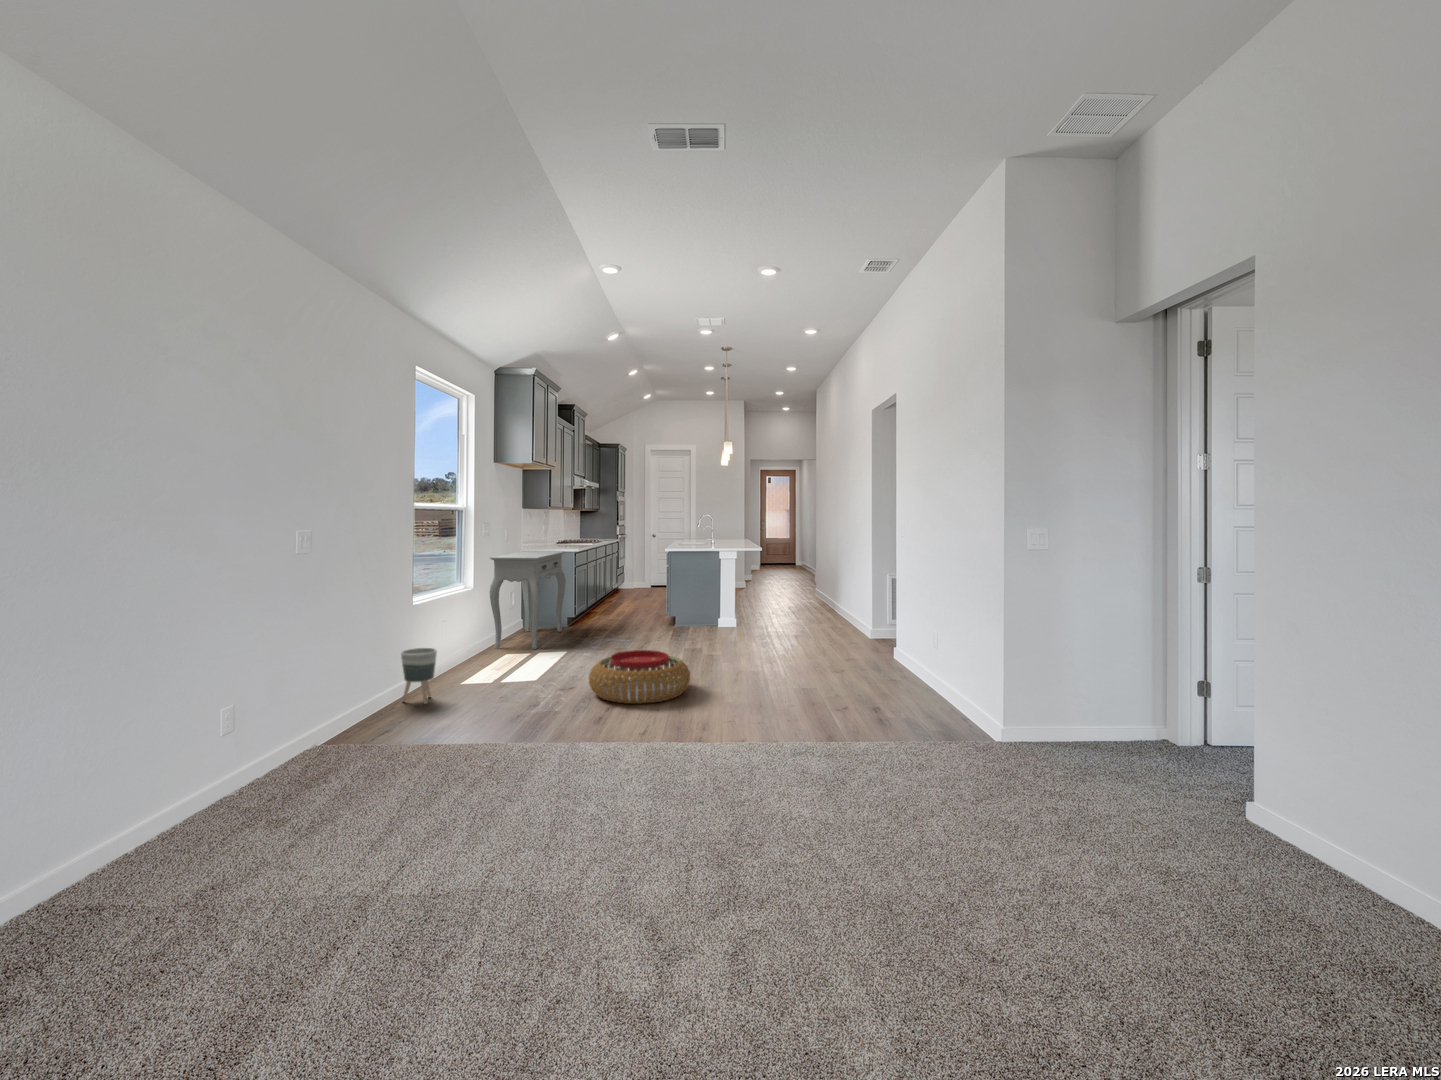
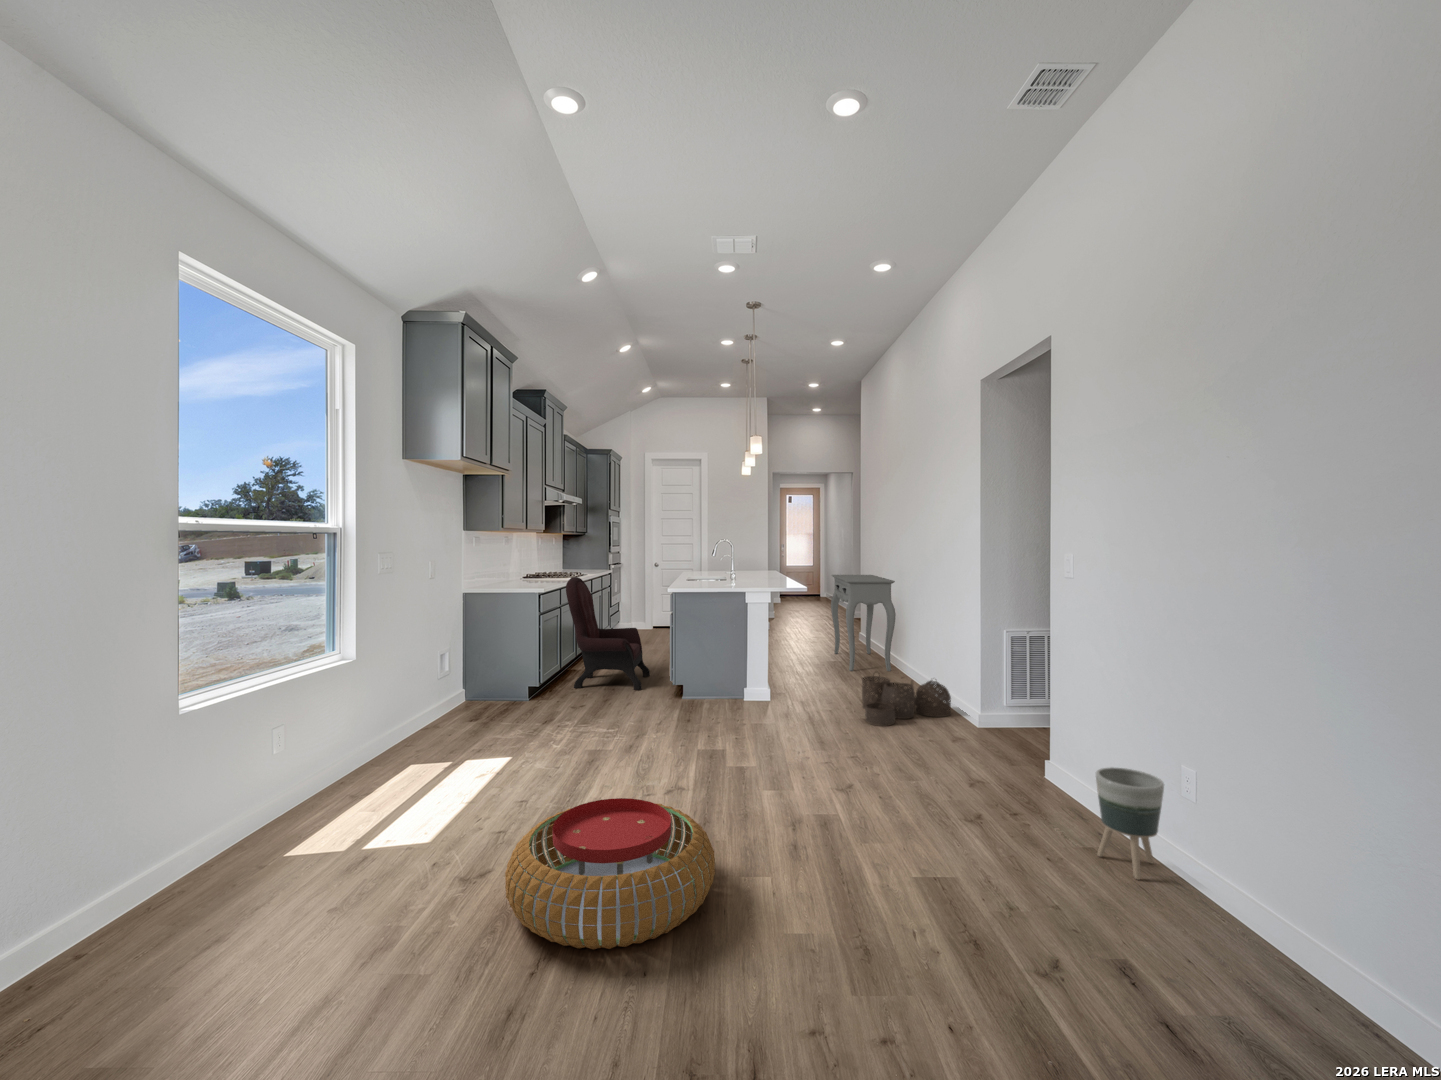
armchair: none [591,543,651,622] -> present [566,577,650,690]
console table: present [490,551,566,649] -> present [831,575,896,671]
woven basket: none [796,608,855,639] -> present [862,672,951,726]
planter: present [401,648,437,704] -> present [1096,767,1164,880]

